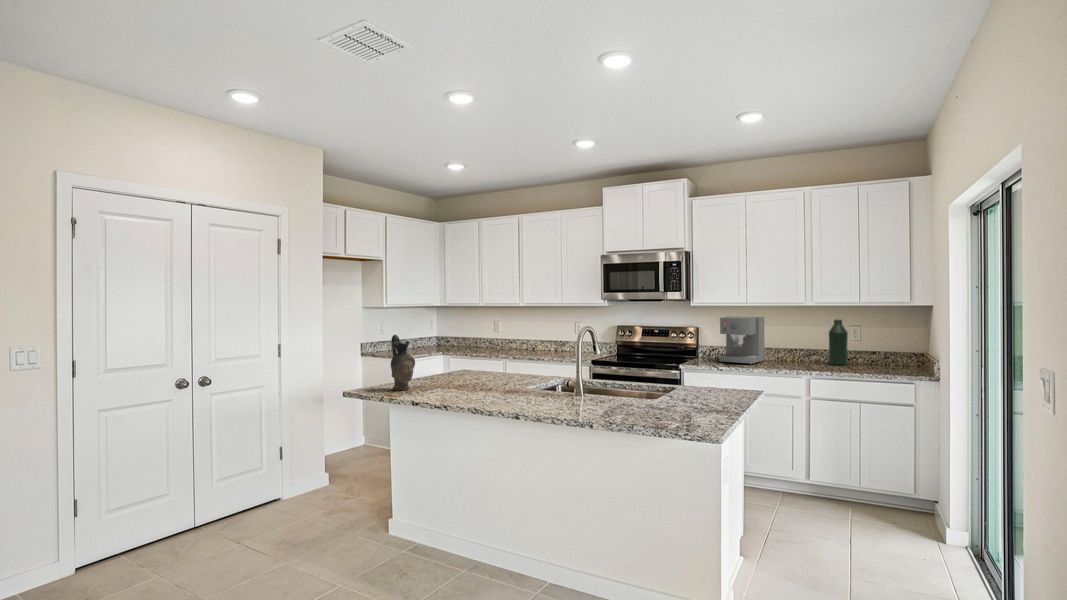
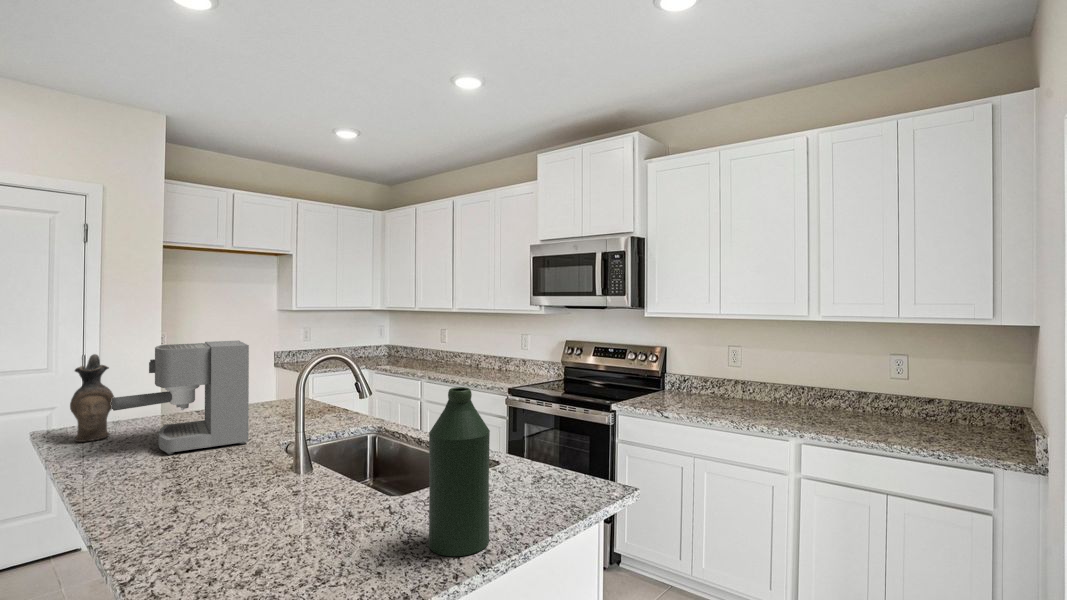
coffee maker: present [719,316,765,364] -> present [111,341,249,455]
bottle: present [829,320,848,365] -> present [429,387,490,556]

